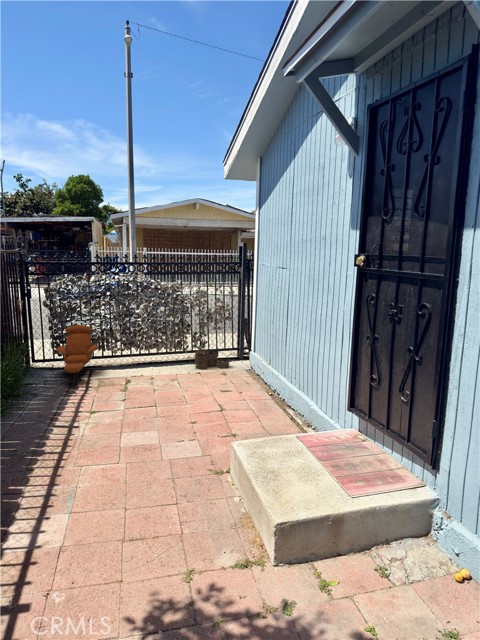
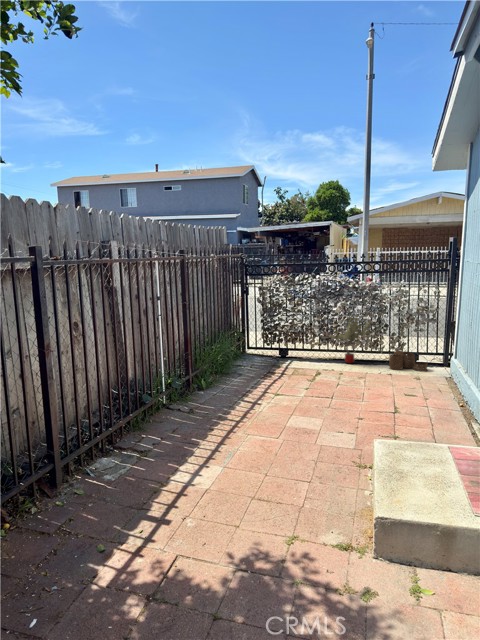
potted tree: none [133,316,176,367] -> present [330,316,370,364]
lounge chair: present [57,325,98,386] -> none [263,320,297,372]

